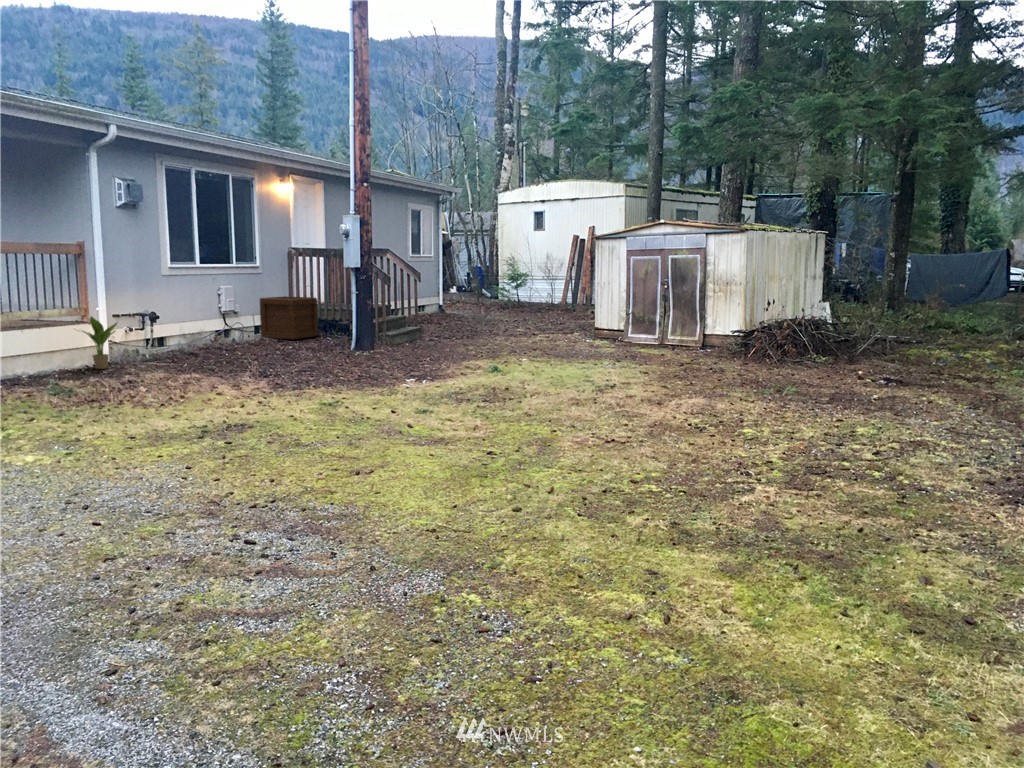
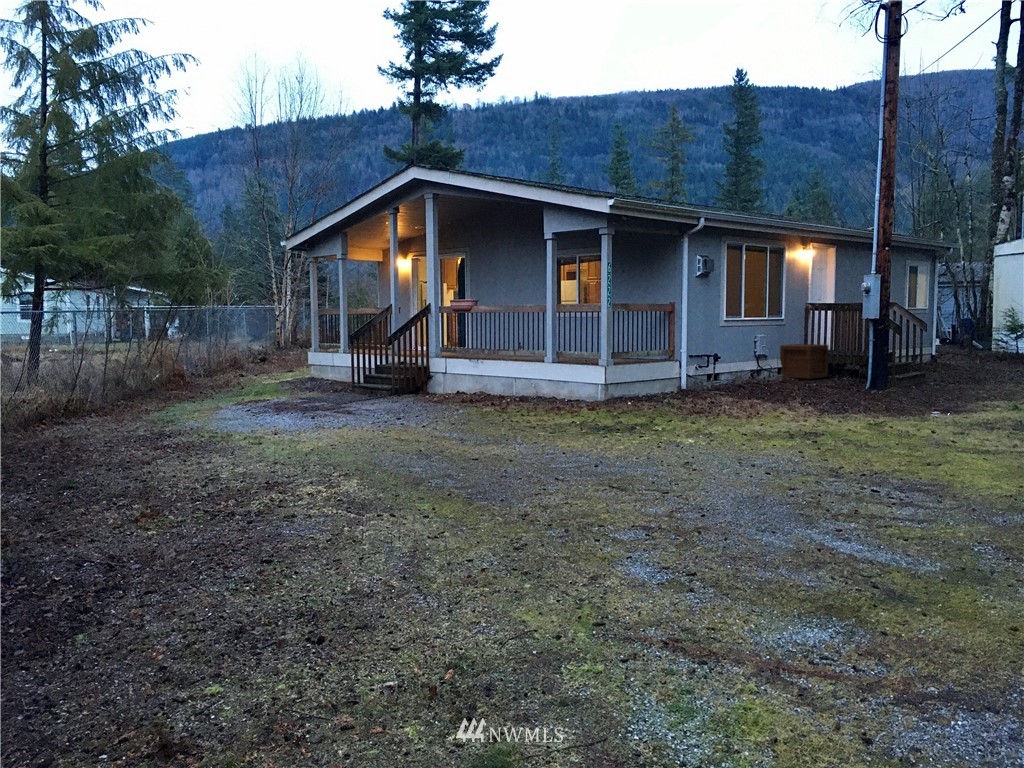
potted plant: present [82,317,118,369] -> none [670,354,698,391]

